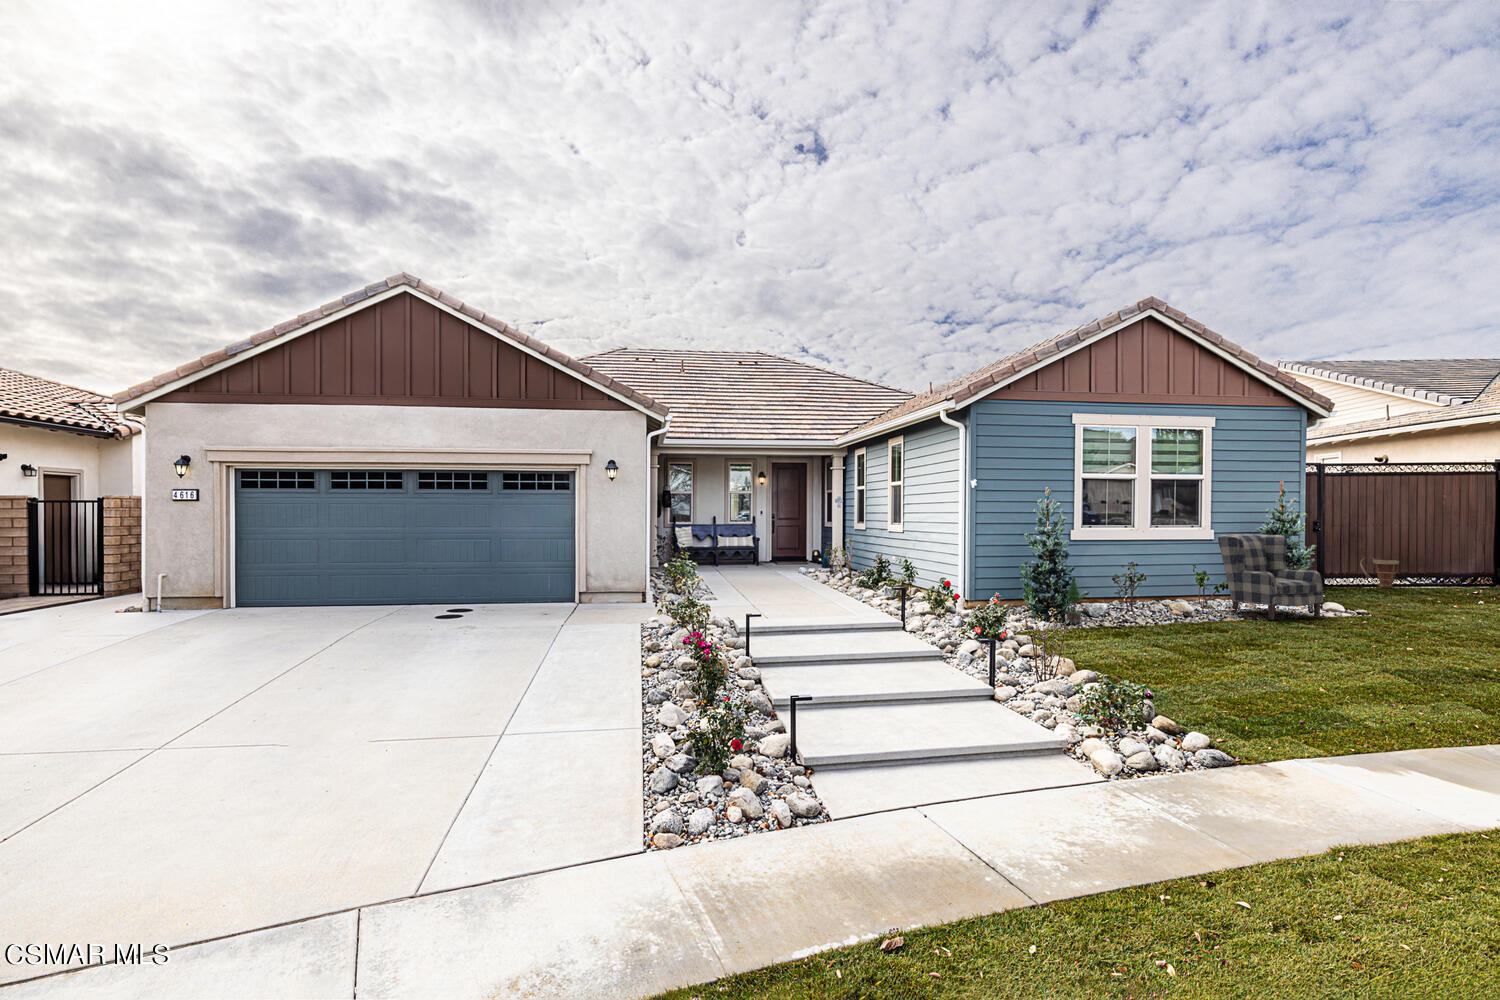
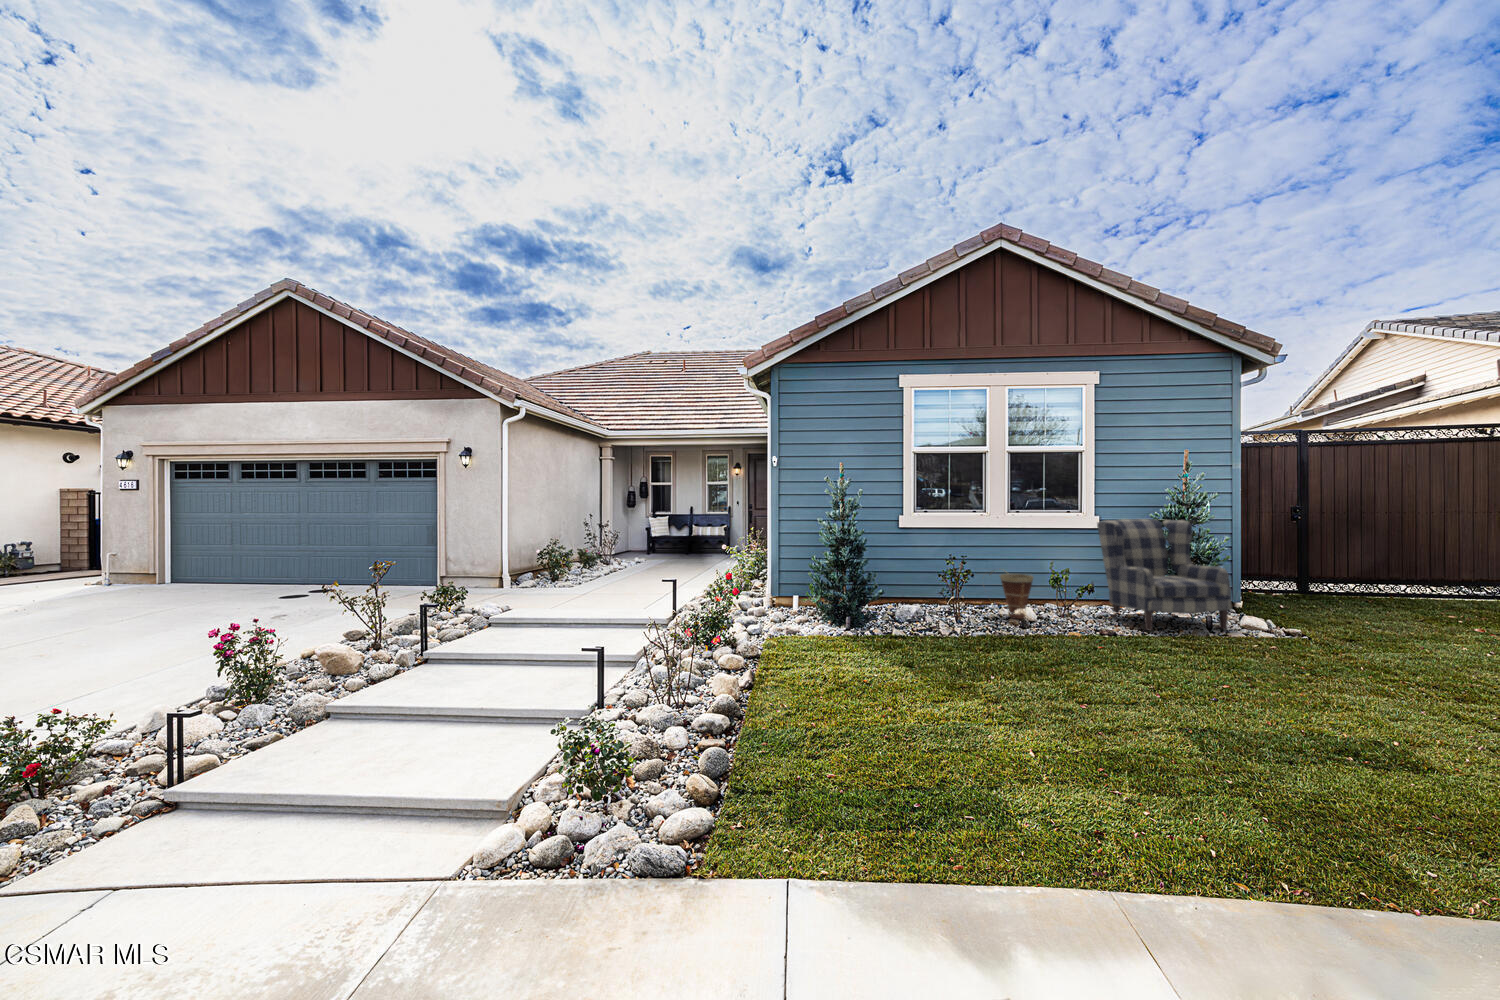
basket: present [1360,557,1399,588] -> present [1000,573,1033,619]
potted tree: present [1066,577,1082,624] -> none [863,568,885,626]

